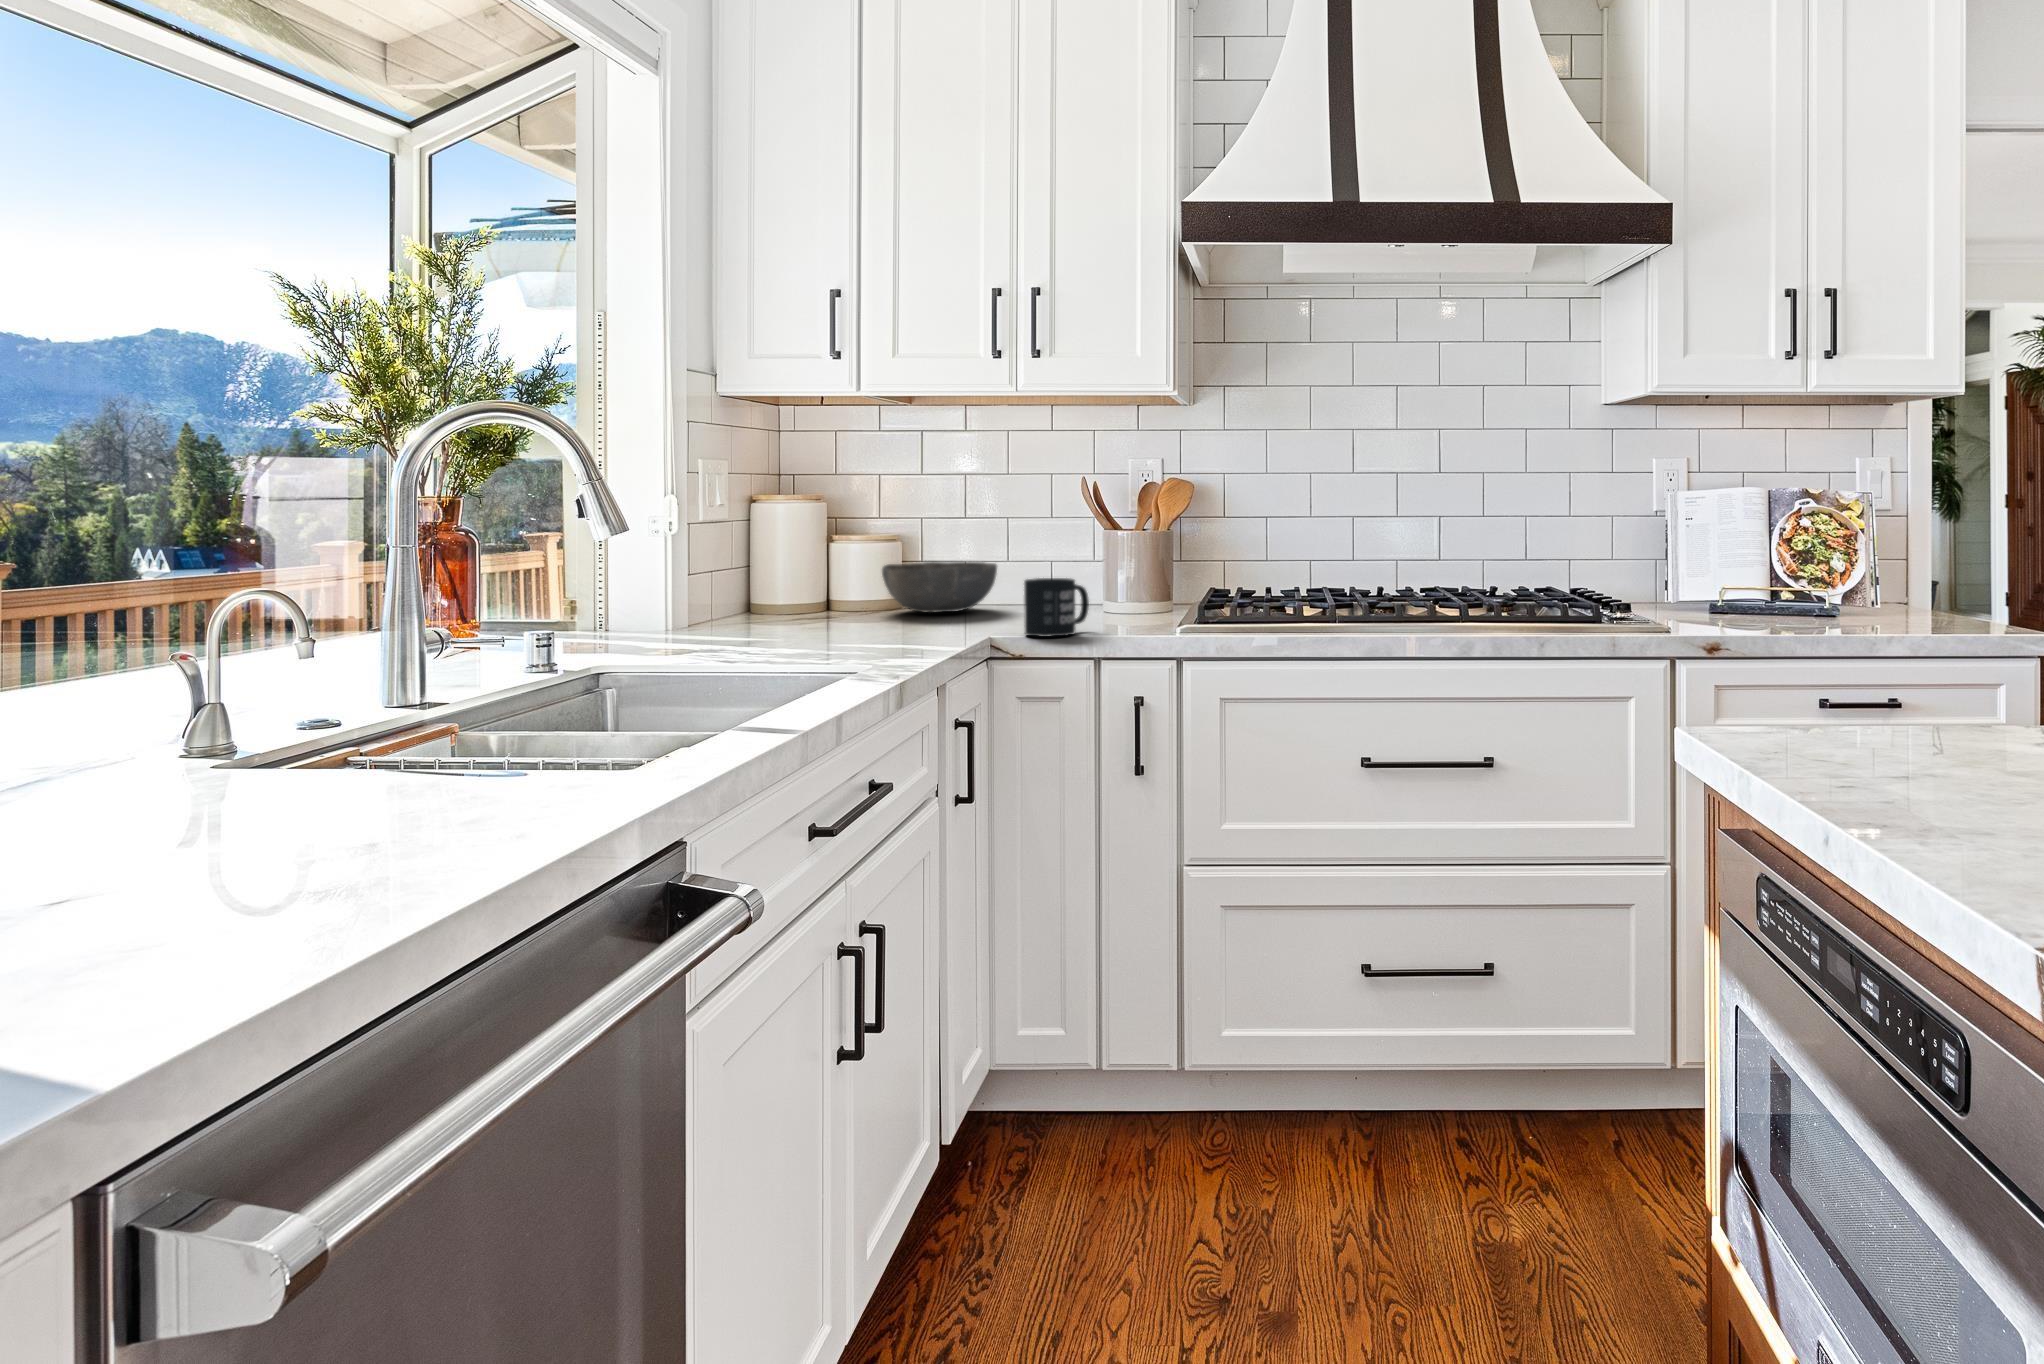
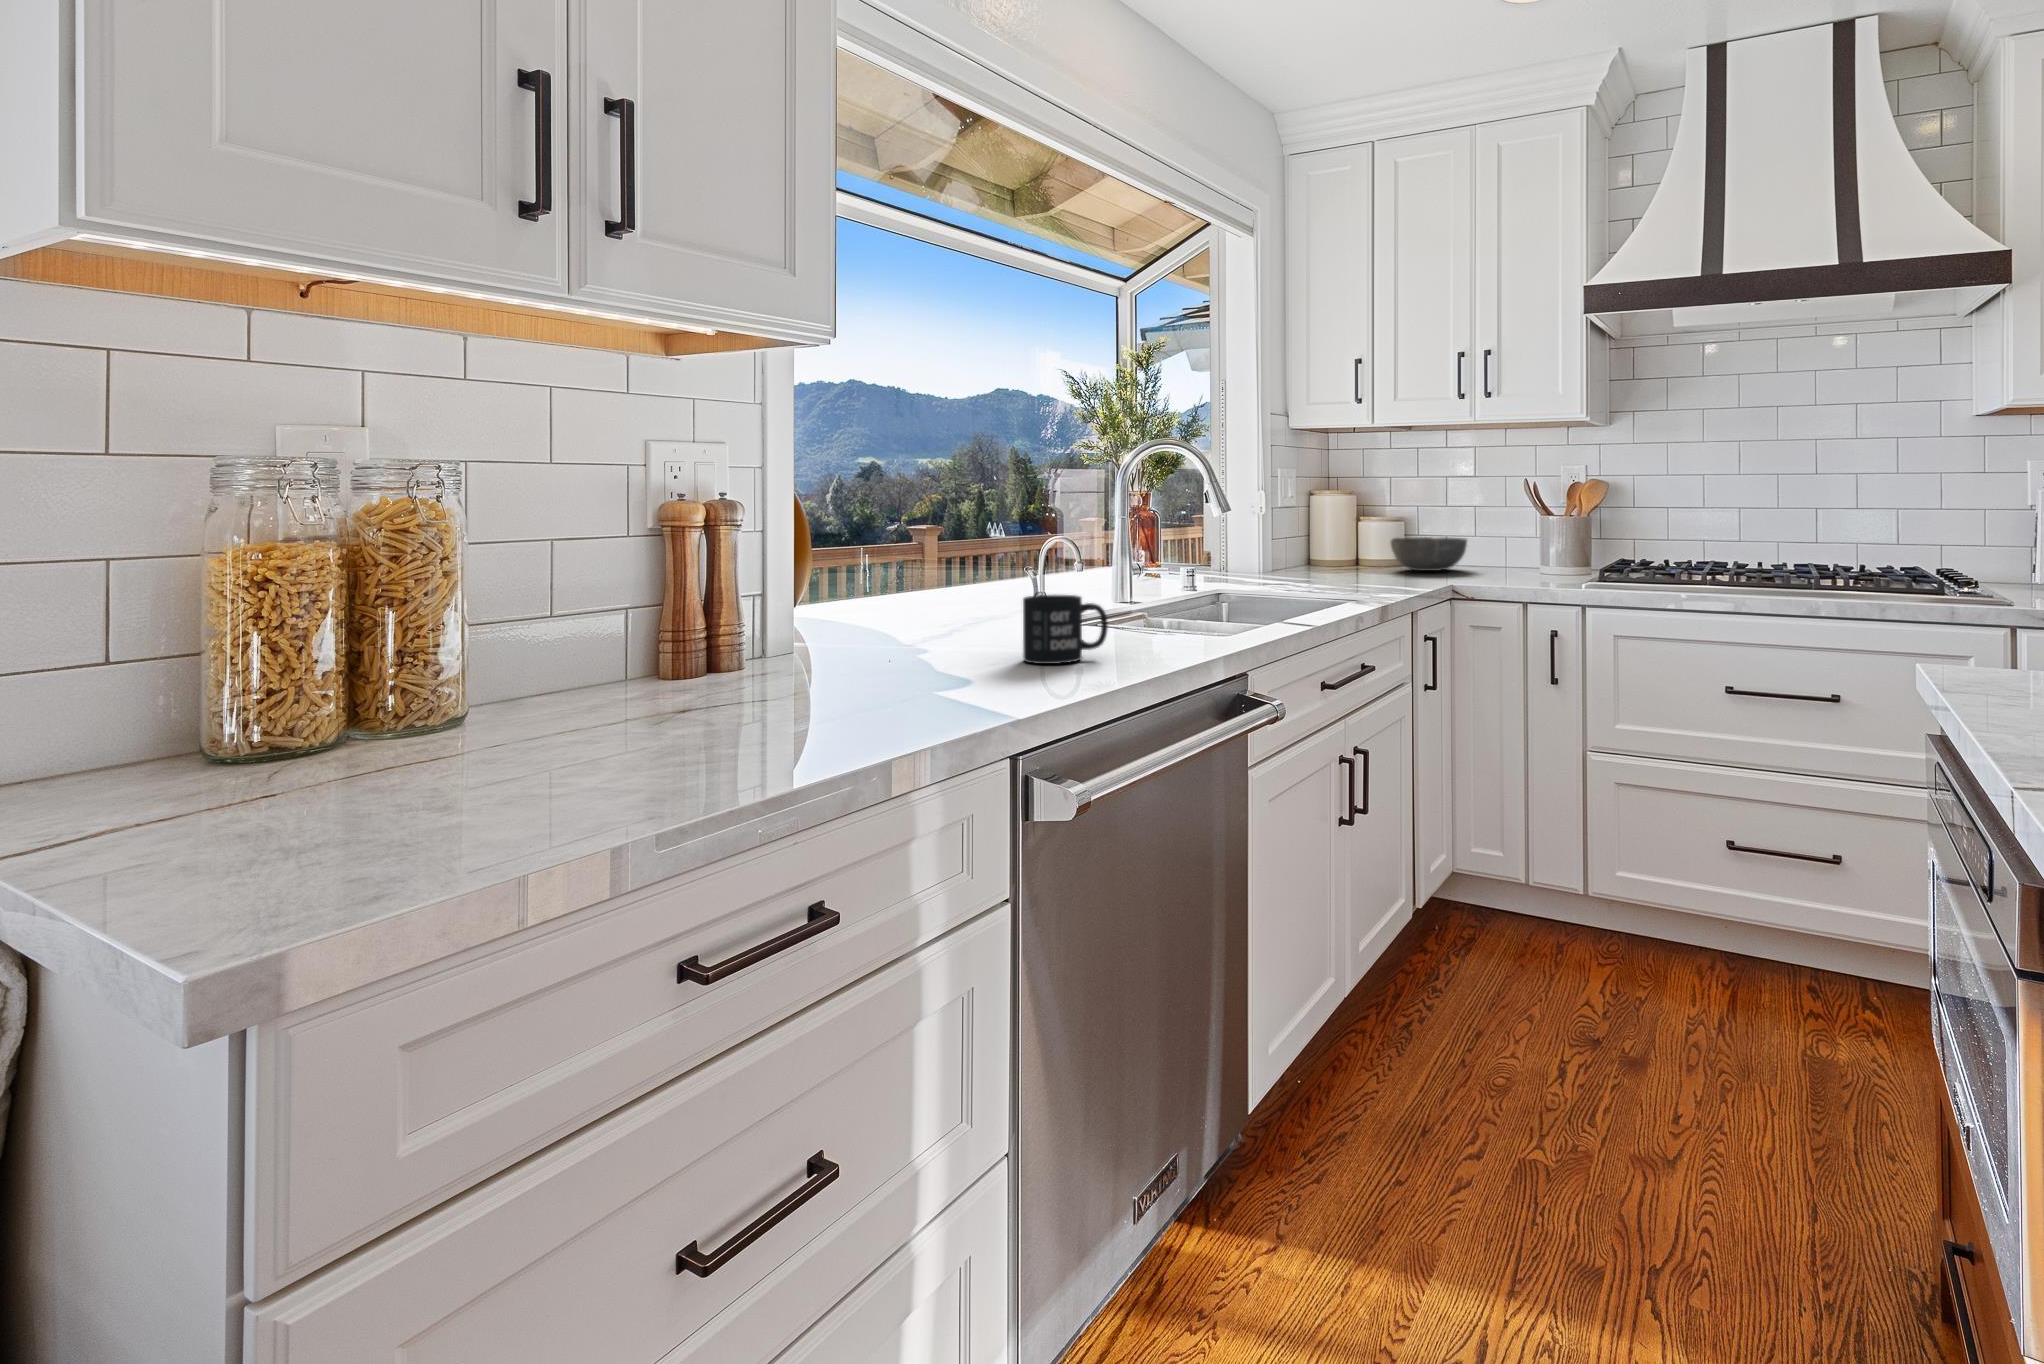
mug: present [1024,578,1089,637] -> present [1023,595,1108,664]

